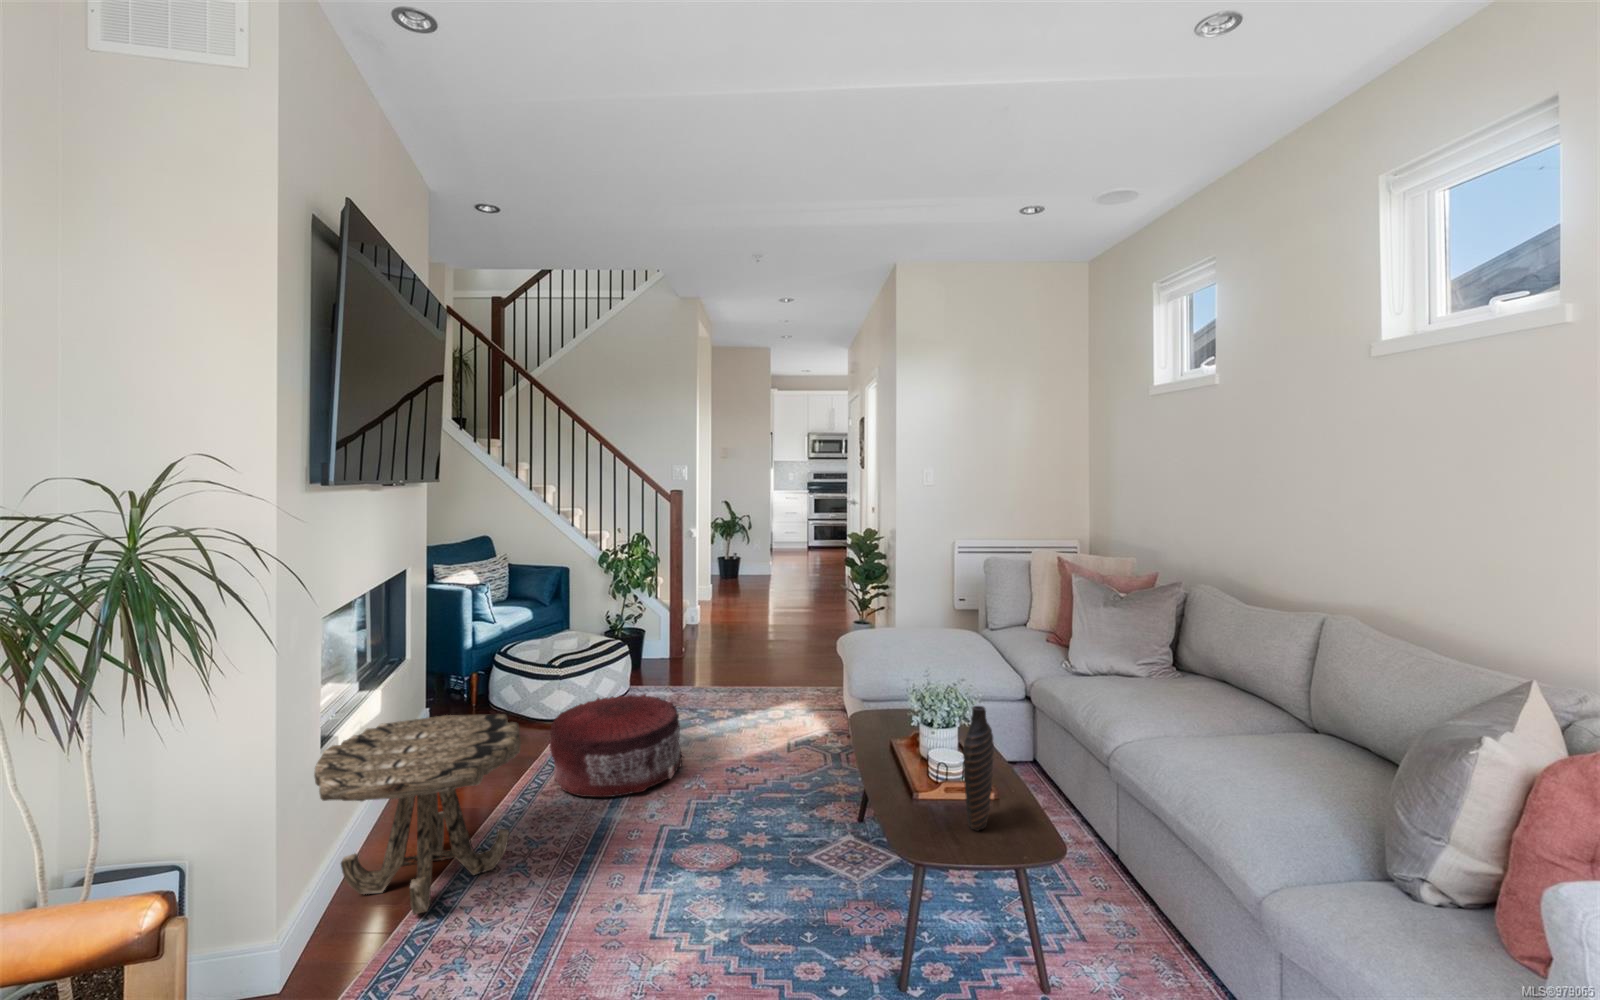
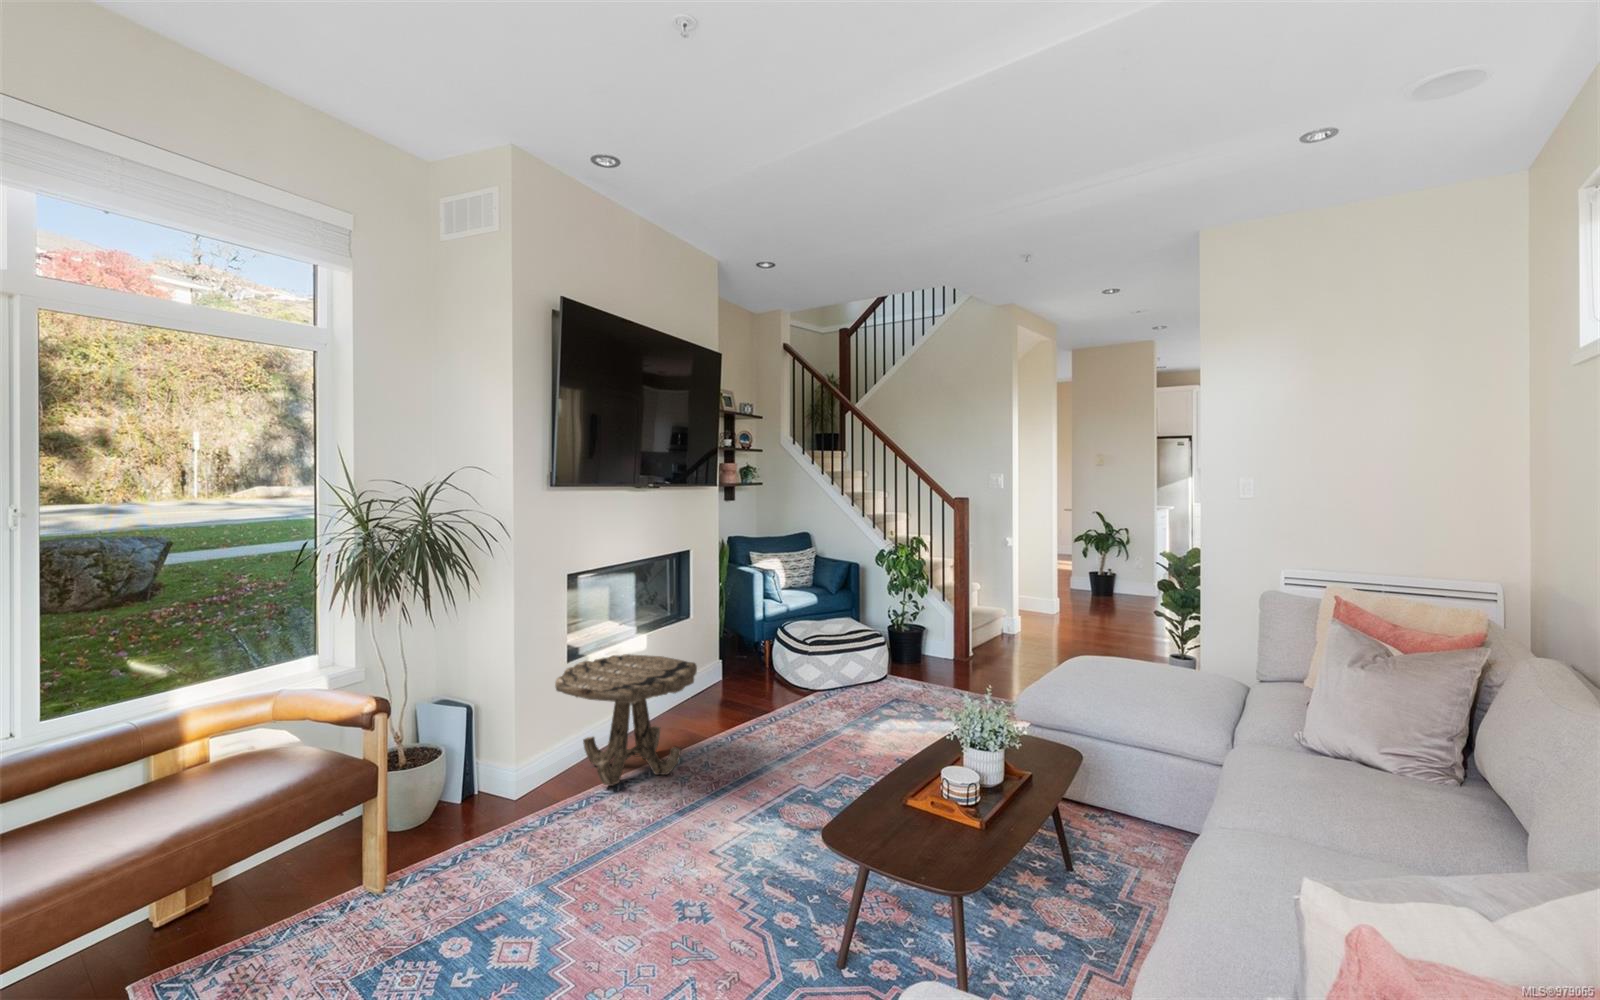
pouf: present [550,694,684,797] -> none [755,671,865,755]
decorative vase: present [963,706,994,831] -> none [919,719,983,848]

